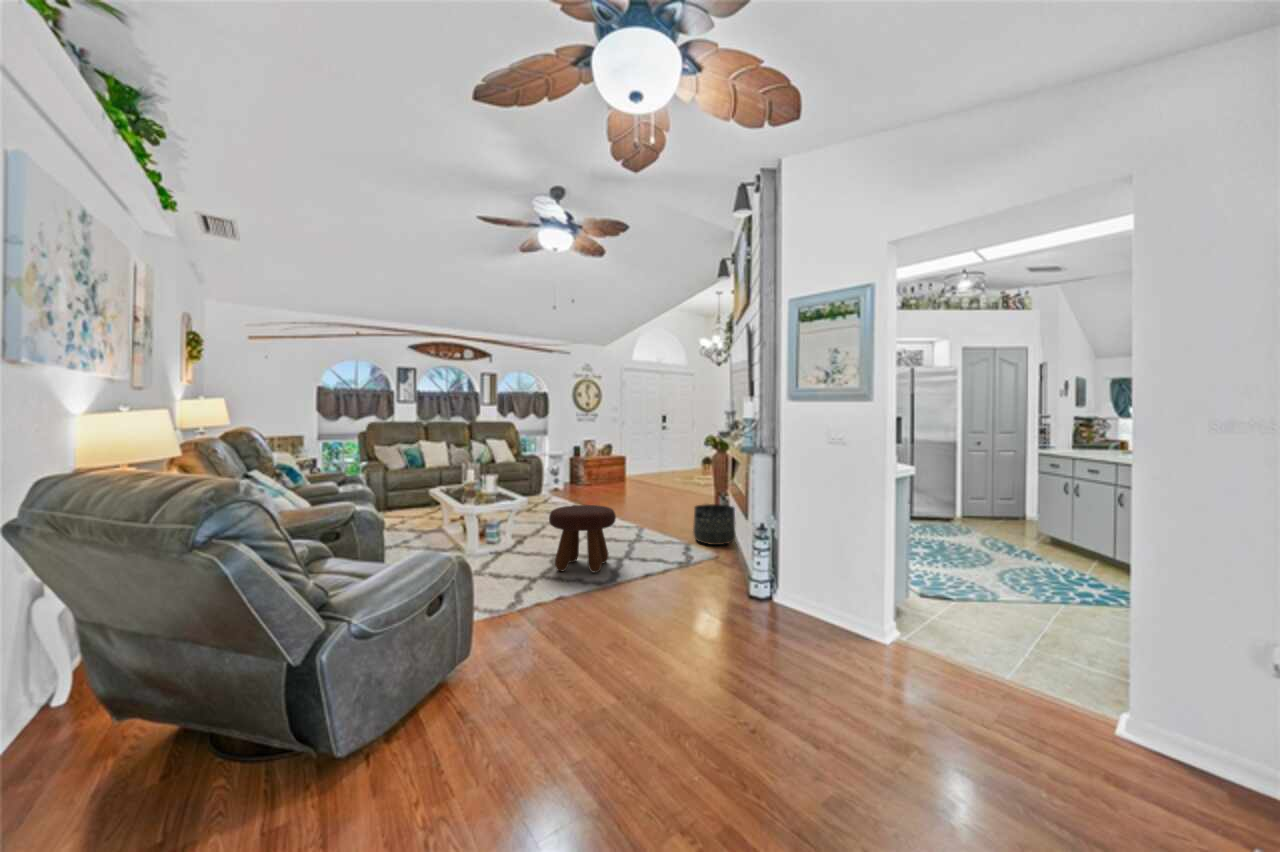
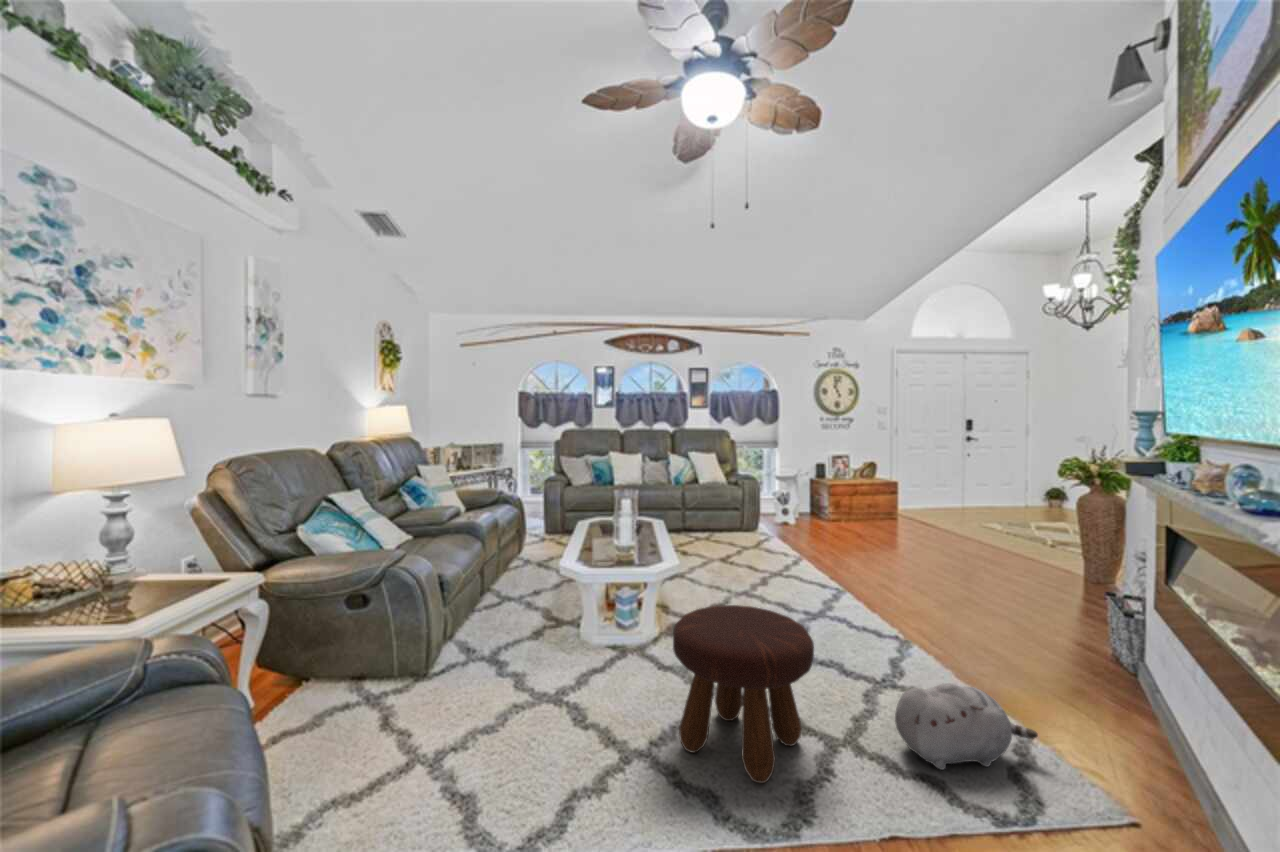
basket: present [693,504,736,545] -> none [1029,627,1164,753]
plush toy: none [645,524,696,559] -> present [895,683,1038,770]

